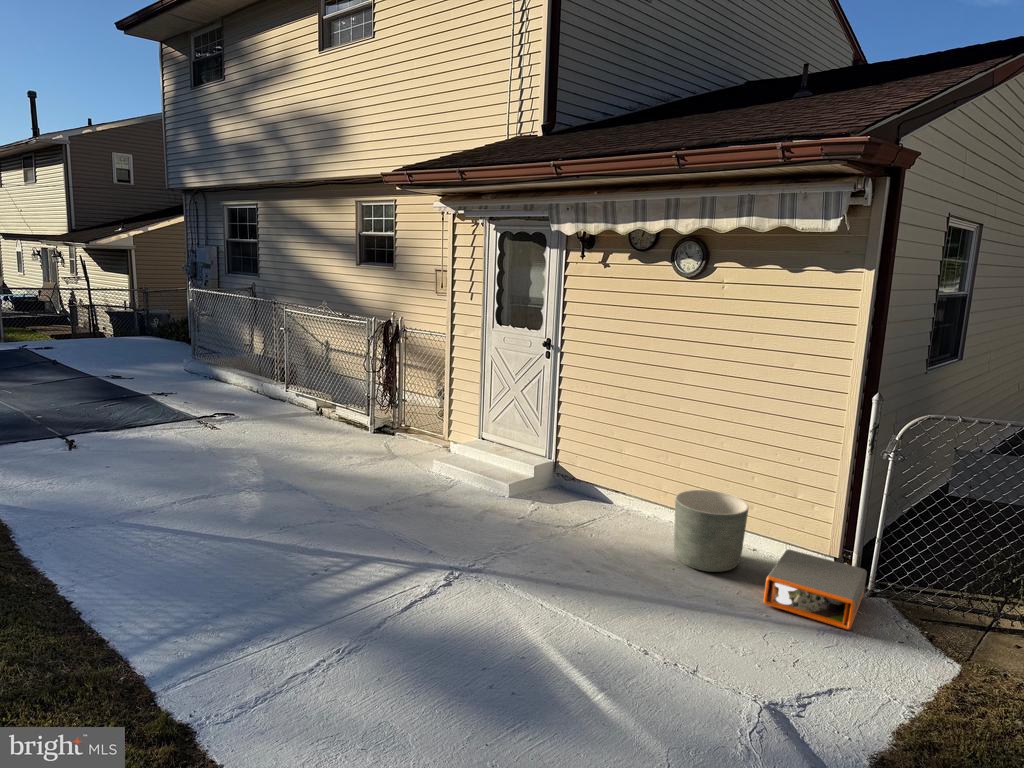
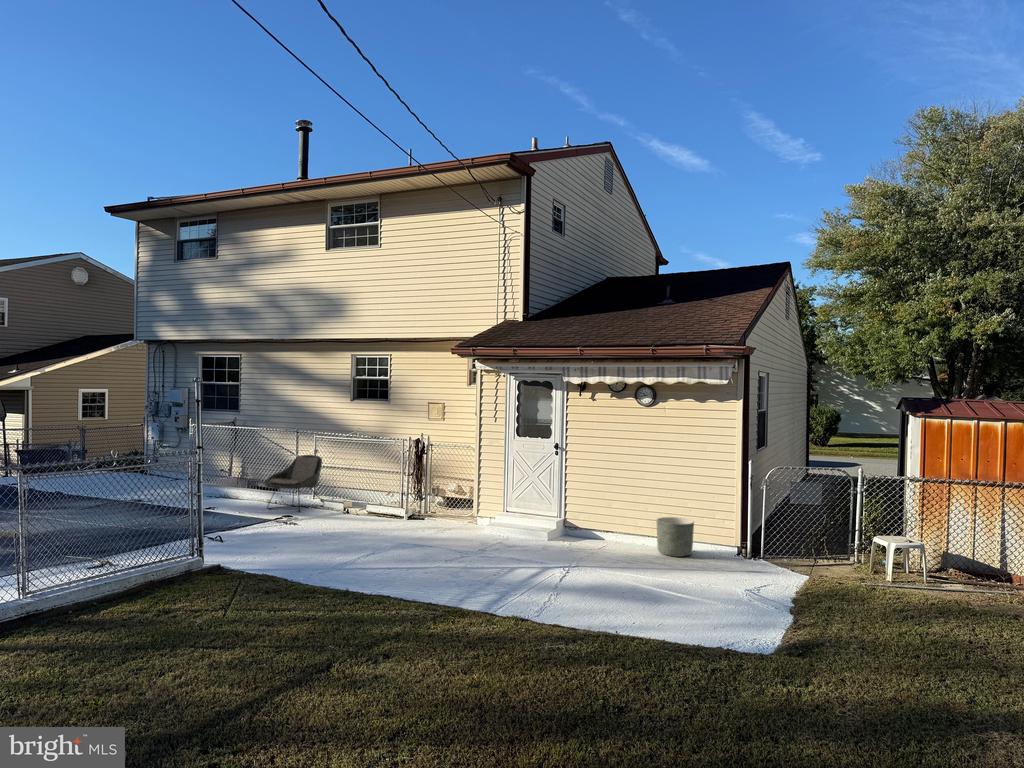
lounge chair: none [230,334,306,408] -> present [265,455,324,512]
storage box: present [763,549,867,630] -> none [713,540,756,567]

